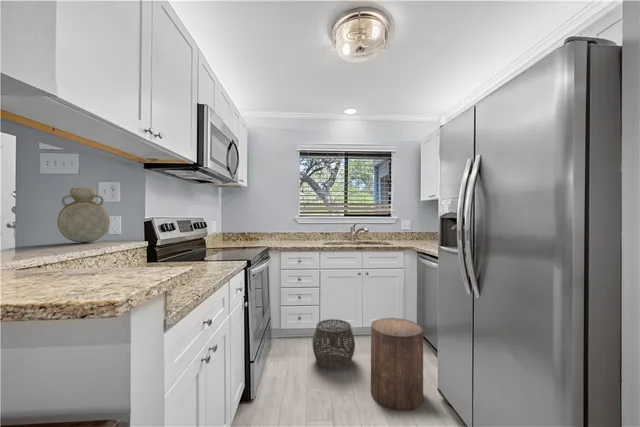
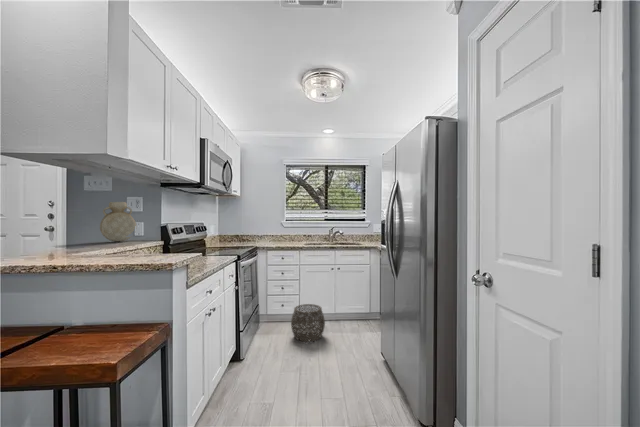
stool: present [371,318,423,411] -> none [333,300,371,367]

